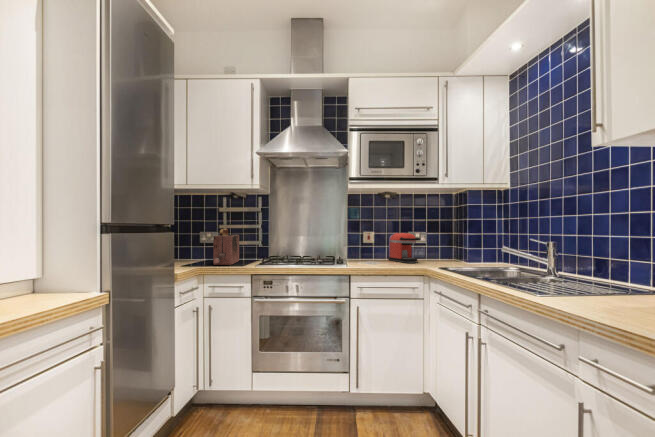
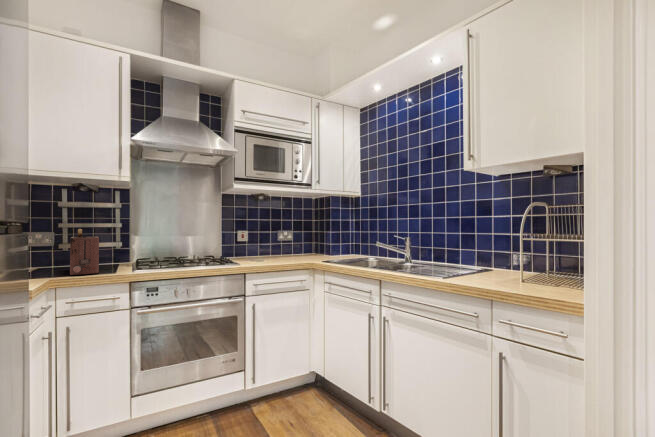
coffee maker: present [388,233,421,263] -> none [264,232,298,259]

